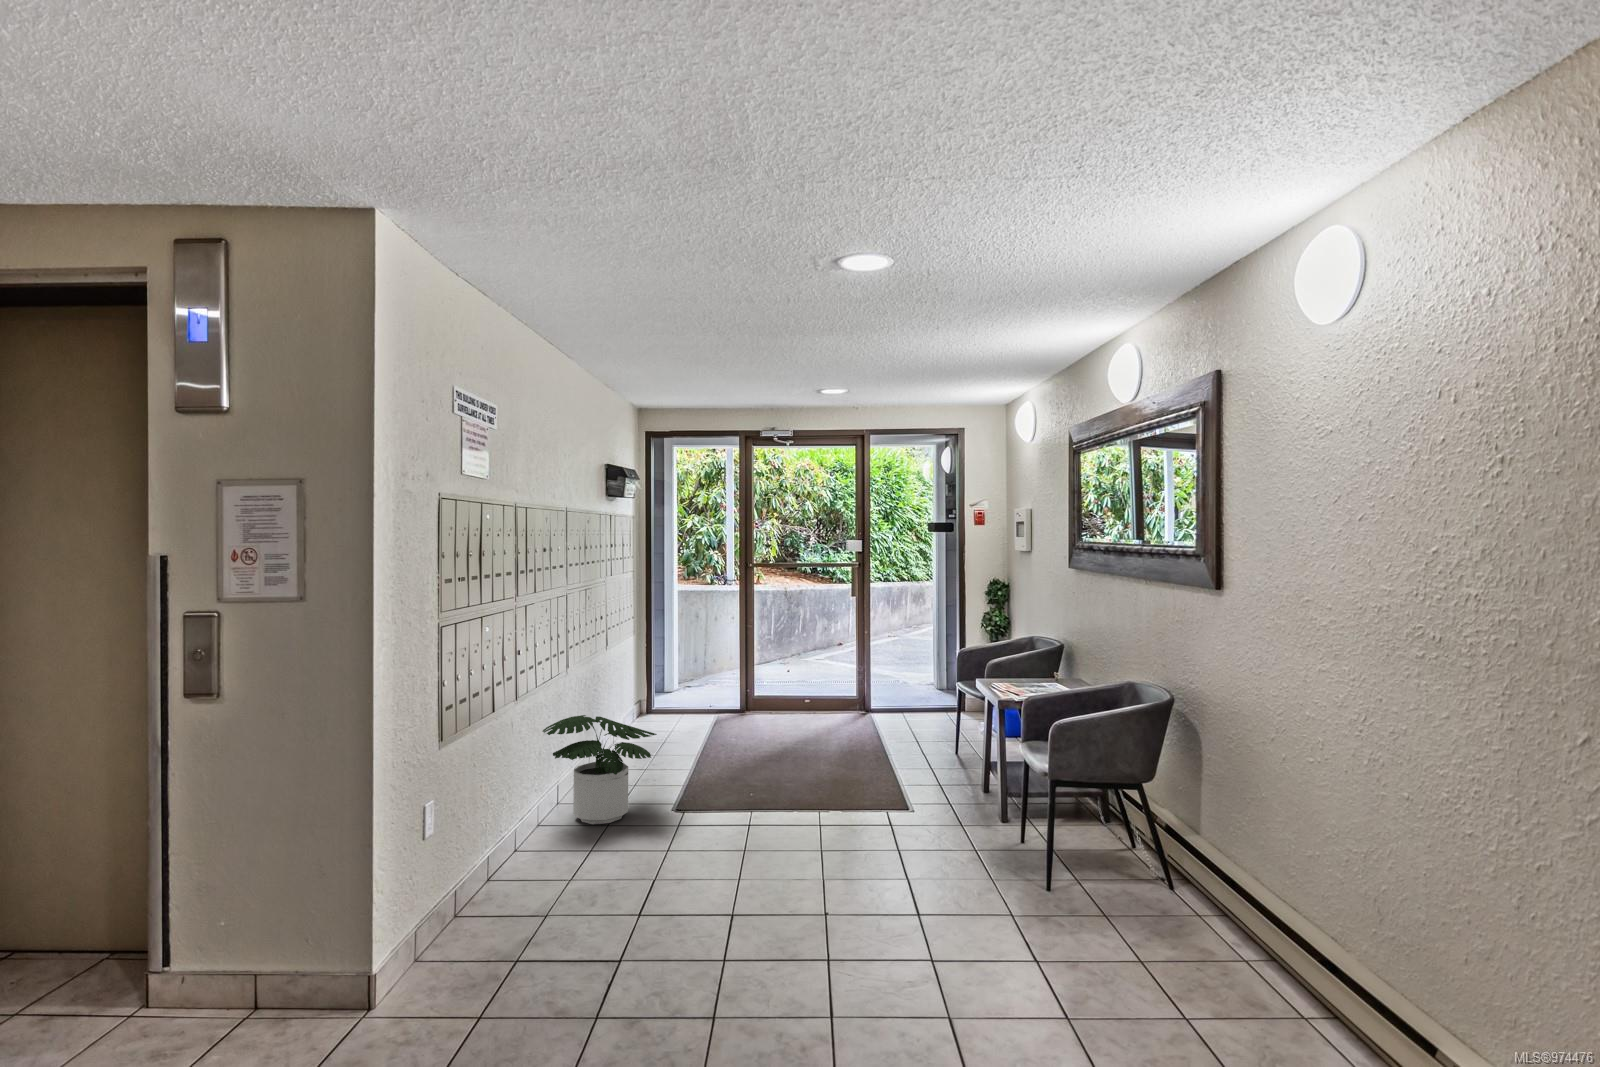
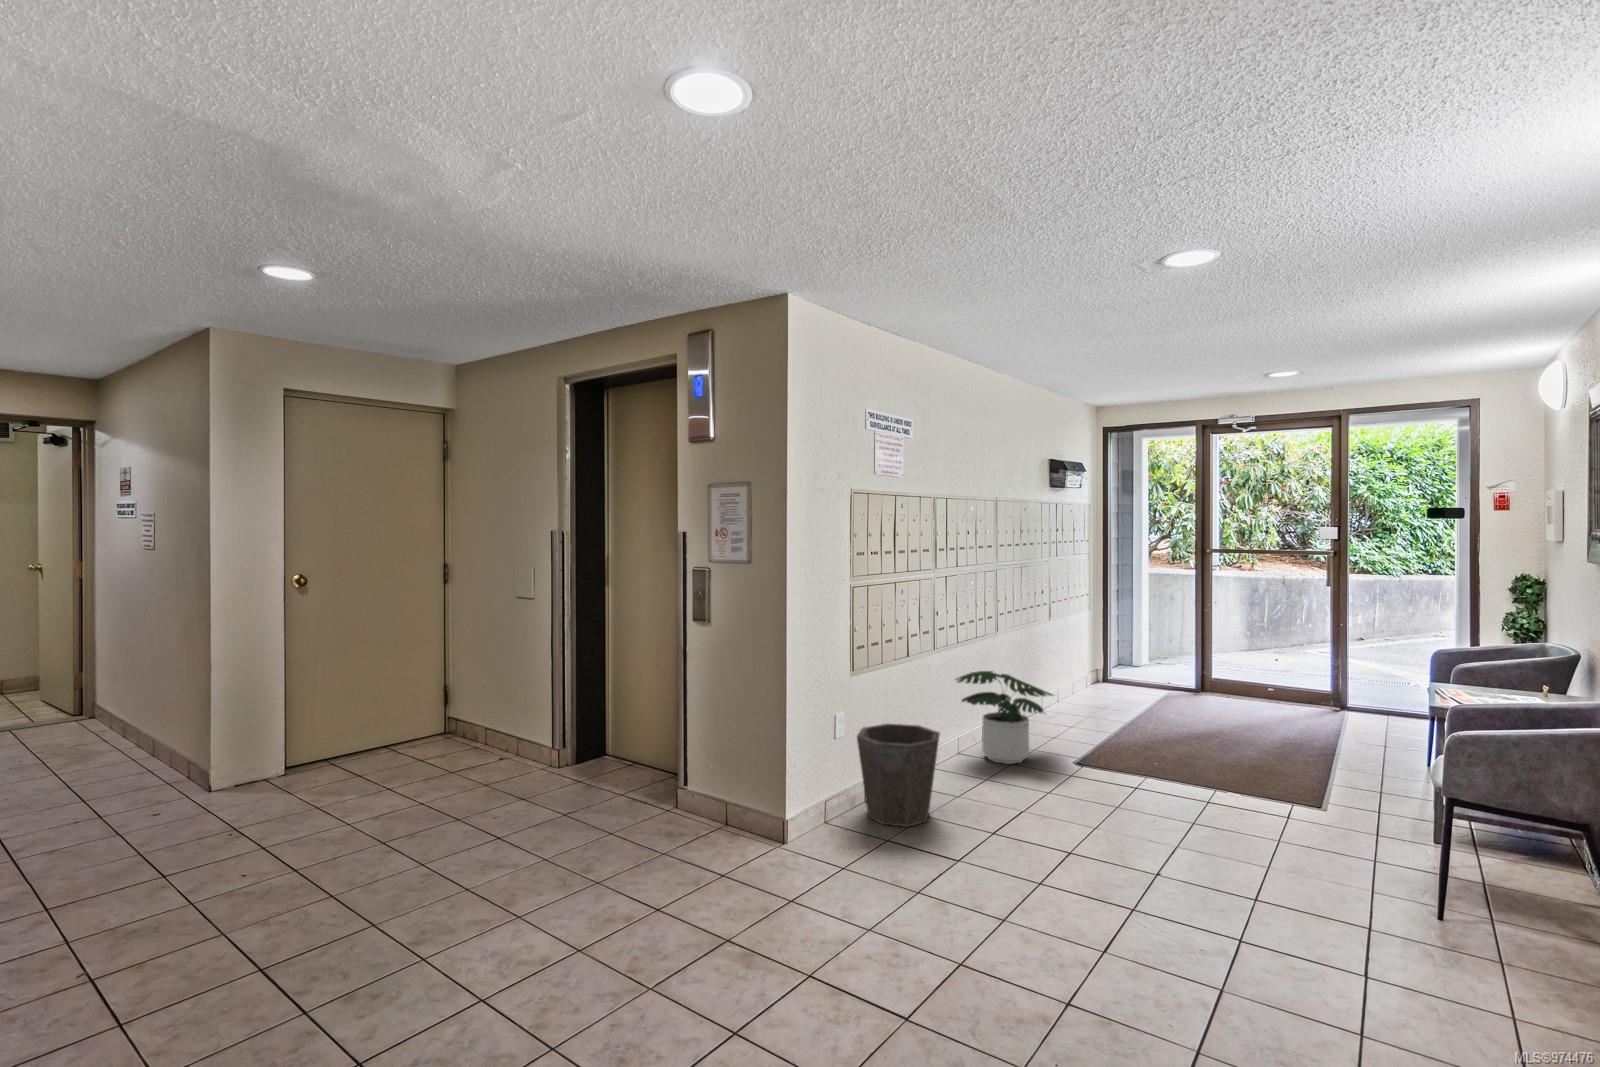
waste bin: none [458,798,571,940] -> present [857,724,940,827]

